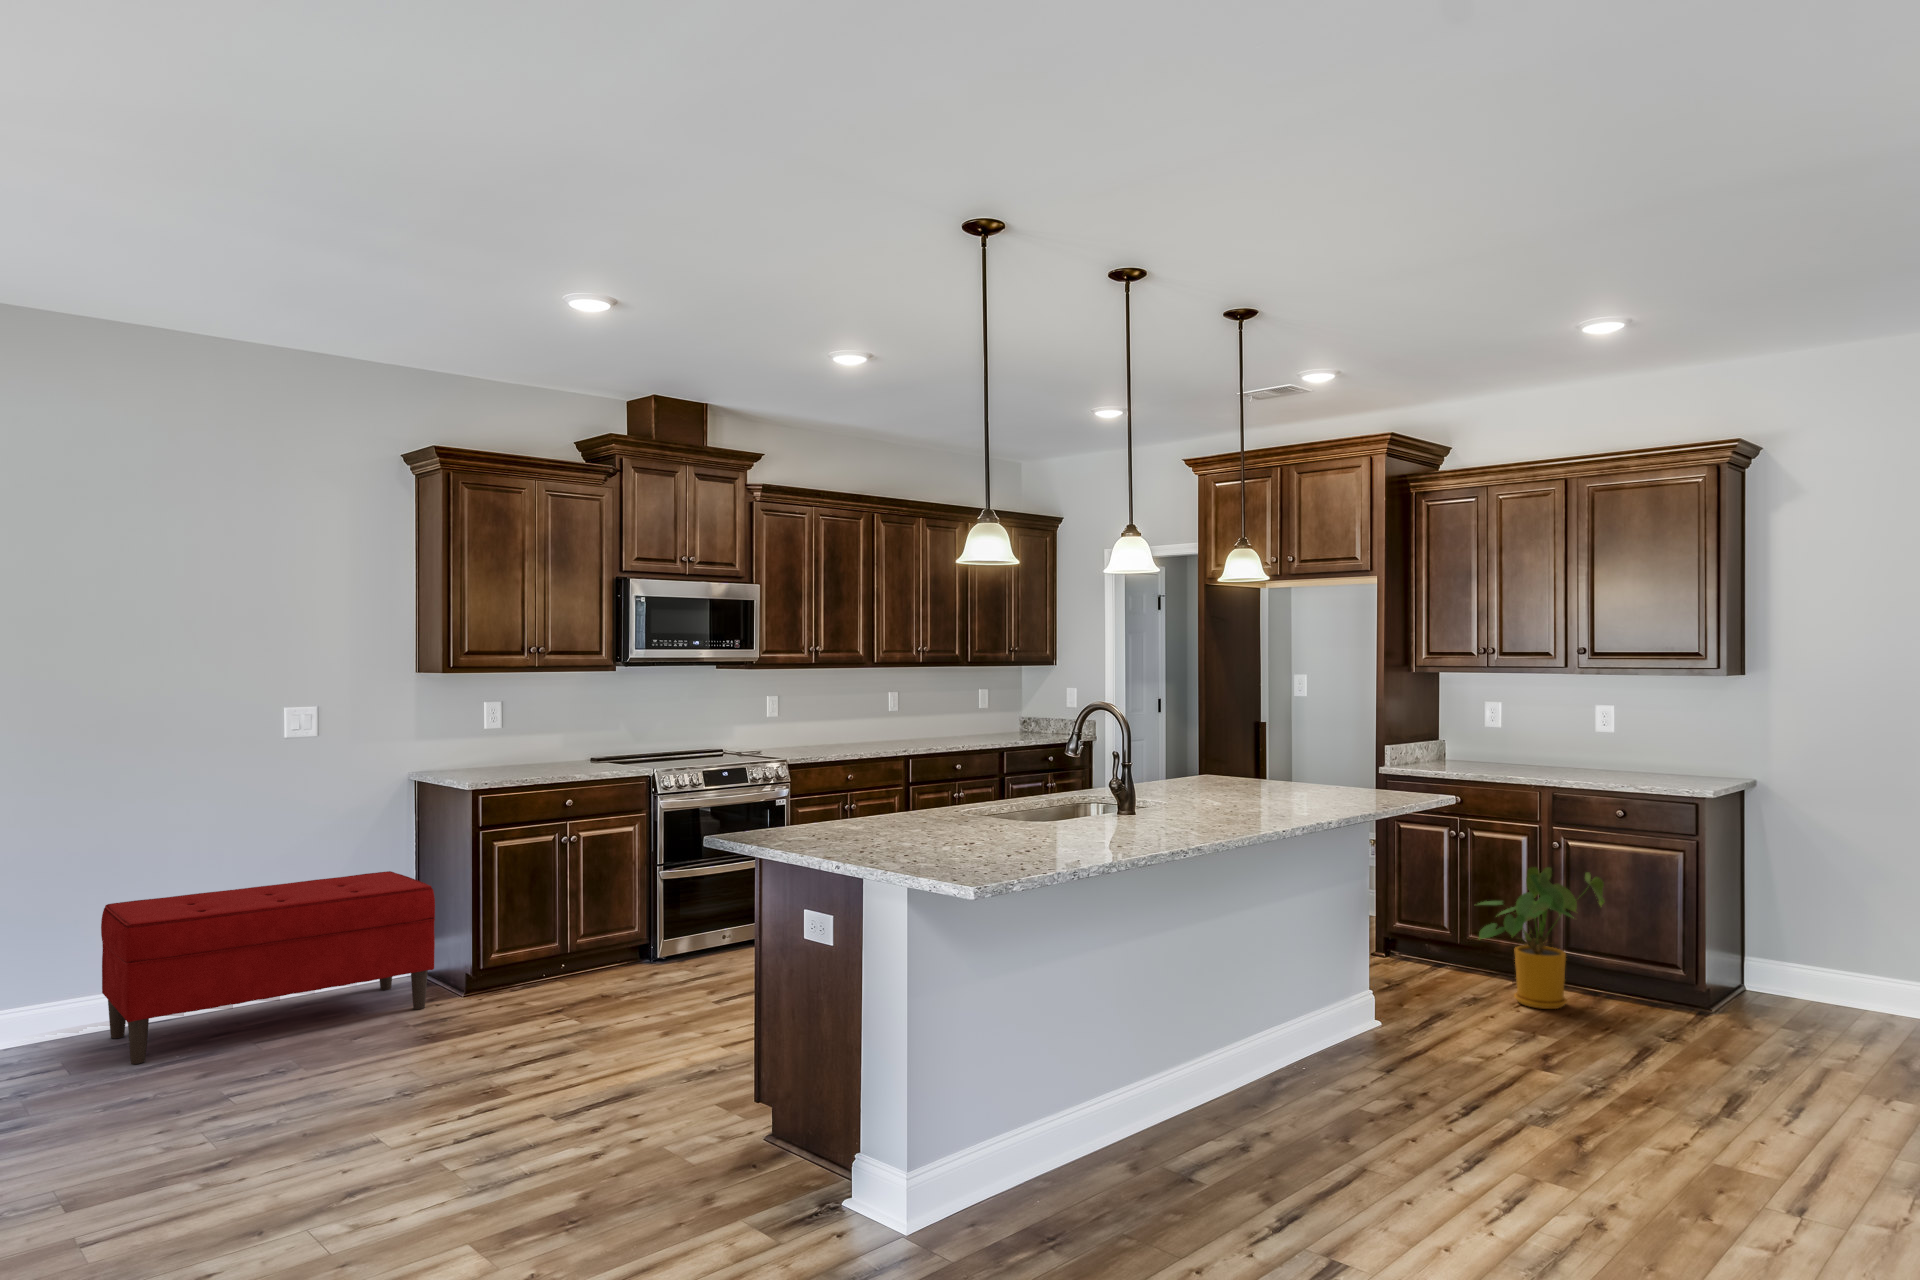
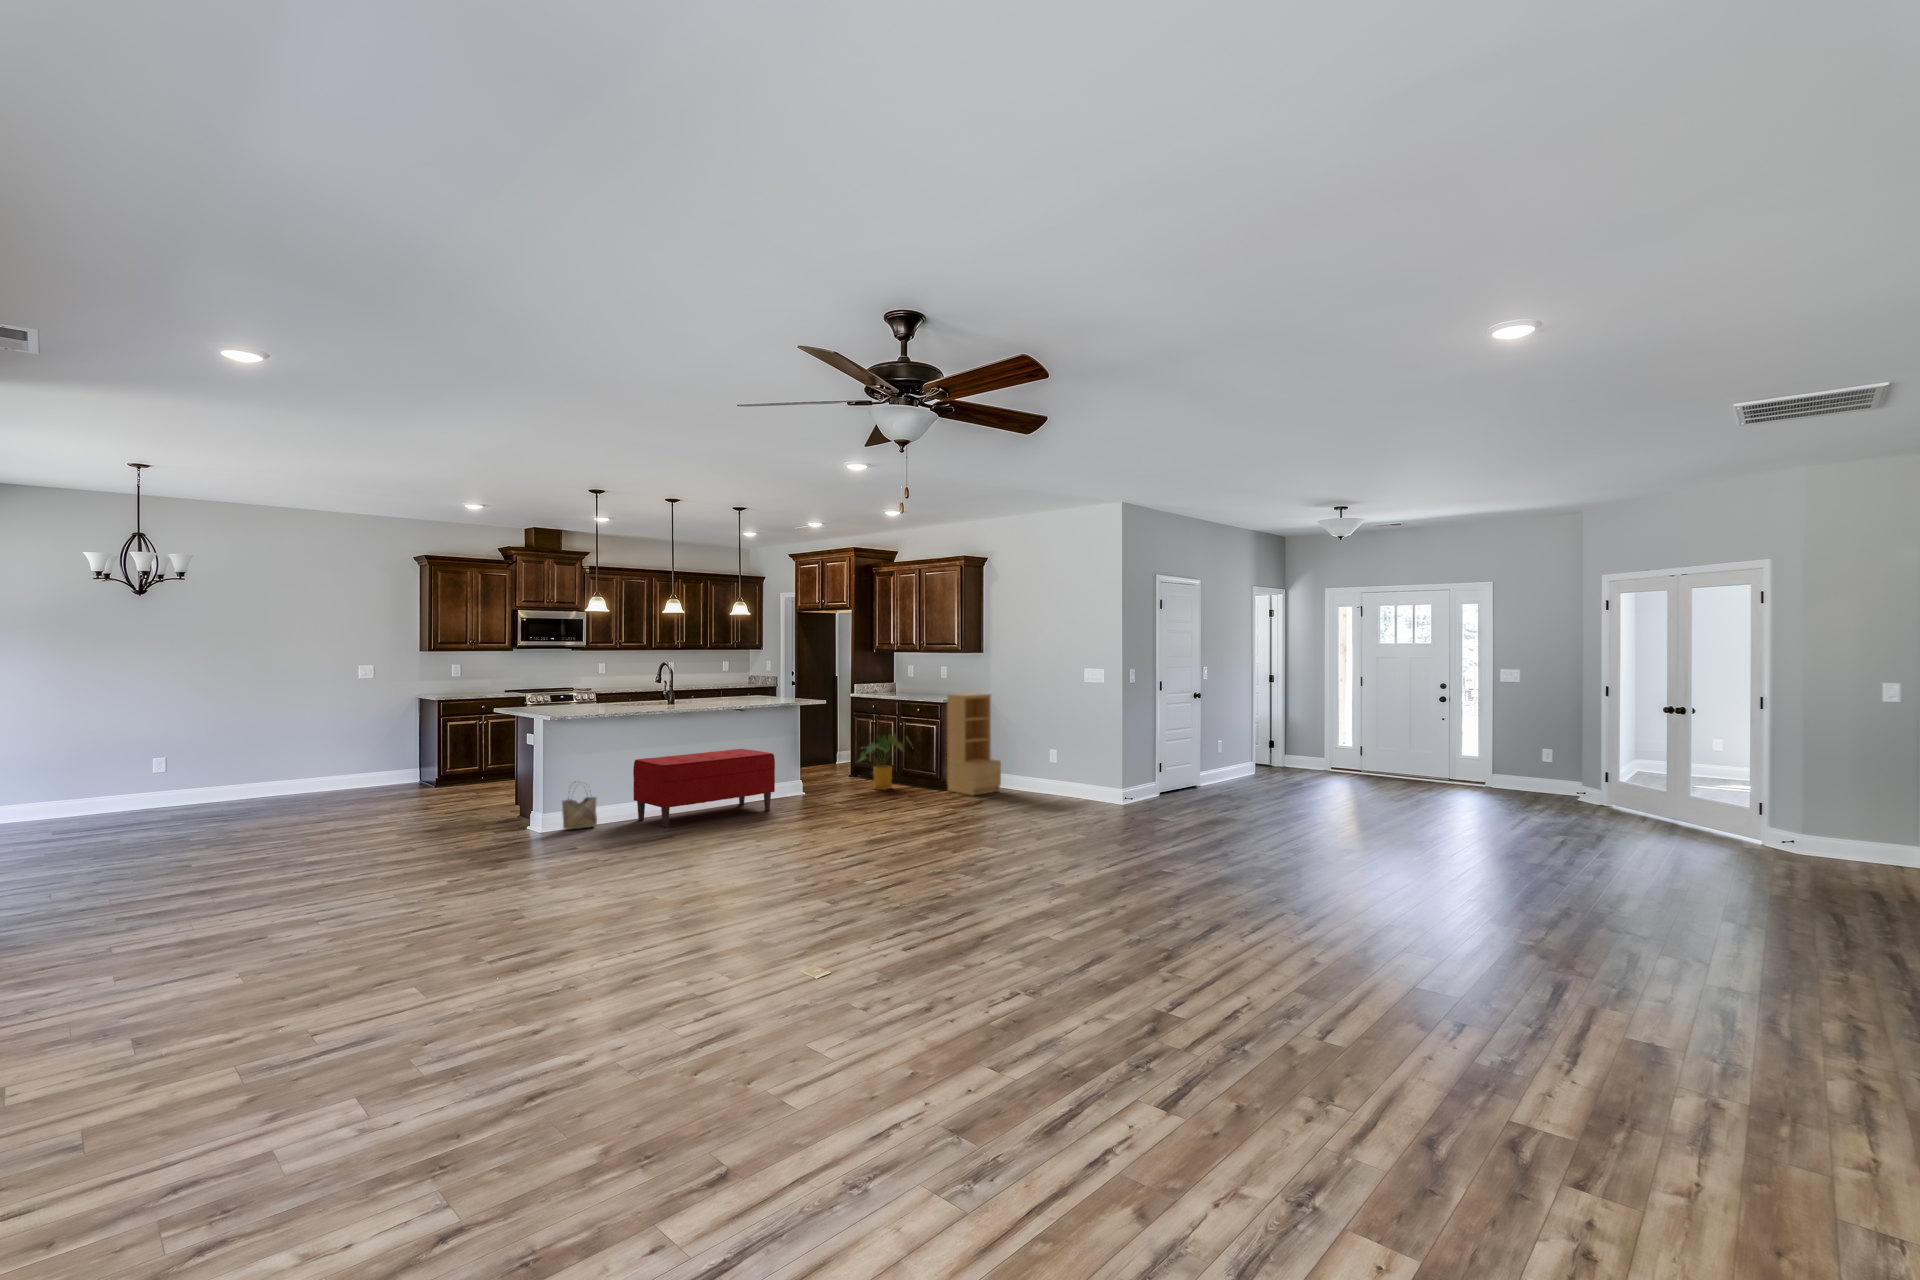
bookshelf: none [1716,769,1868,1037] -> present [947,693,1001,795]
bench: present [101,871,435,1064] -> present [633,749,775,827]
woven basket: none [953,1057,1041,1217] -> present [562,797,597,830]

